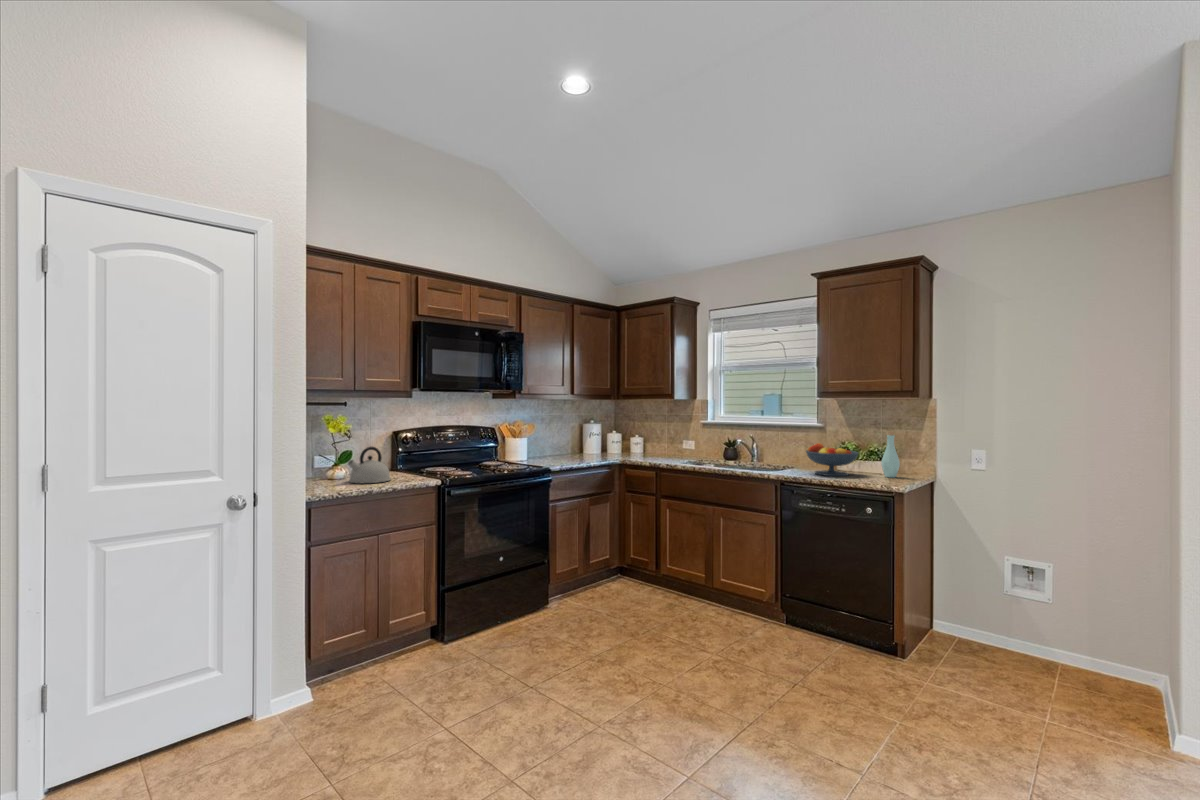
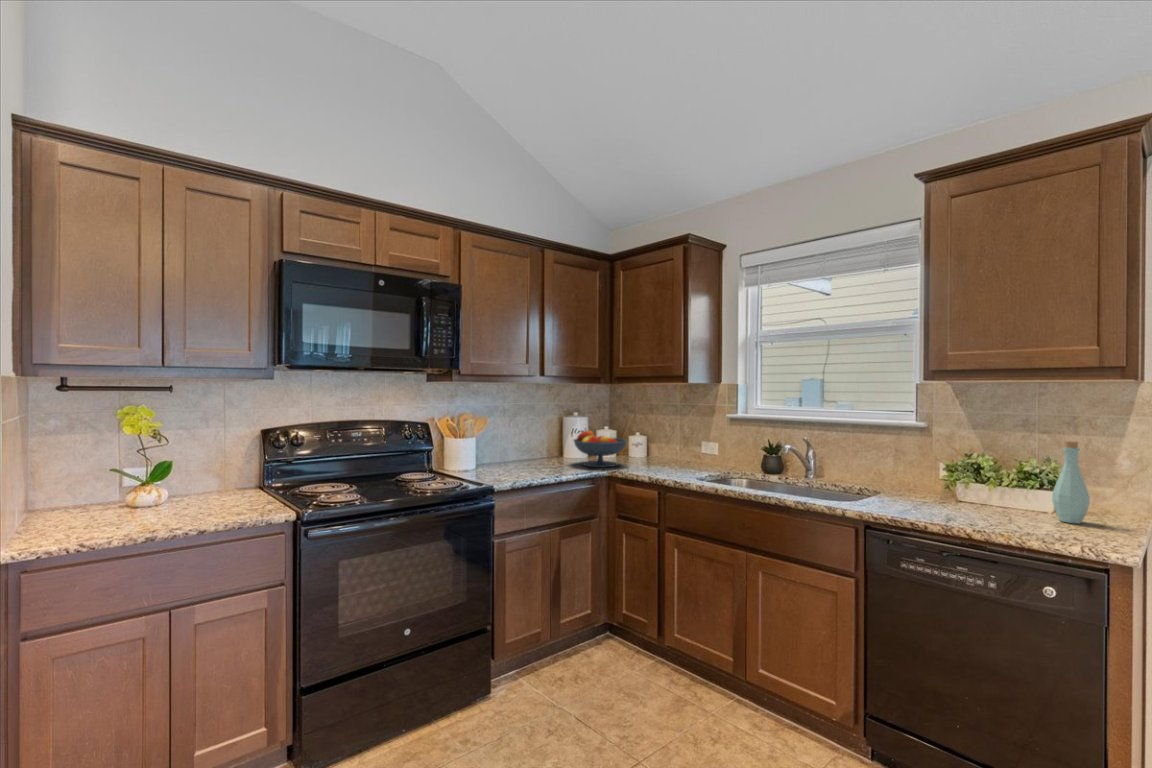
fruit bowl: present [806,443,858,476] -> present [574,431,627,467]
kettle: present [348,447,391,483] -> none [135,458,219,520]

